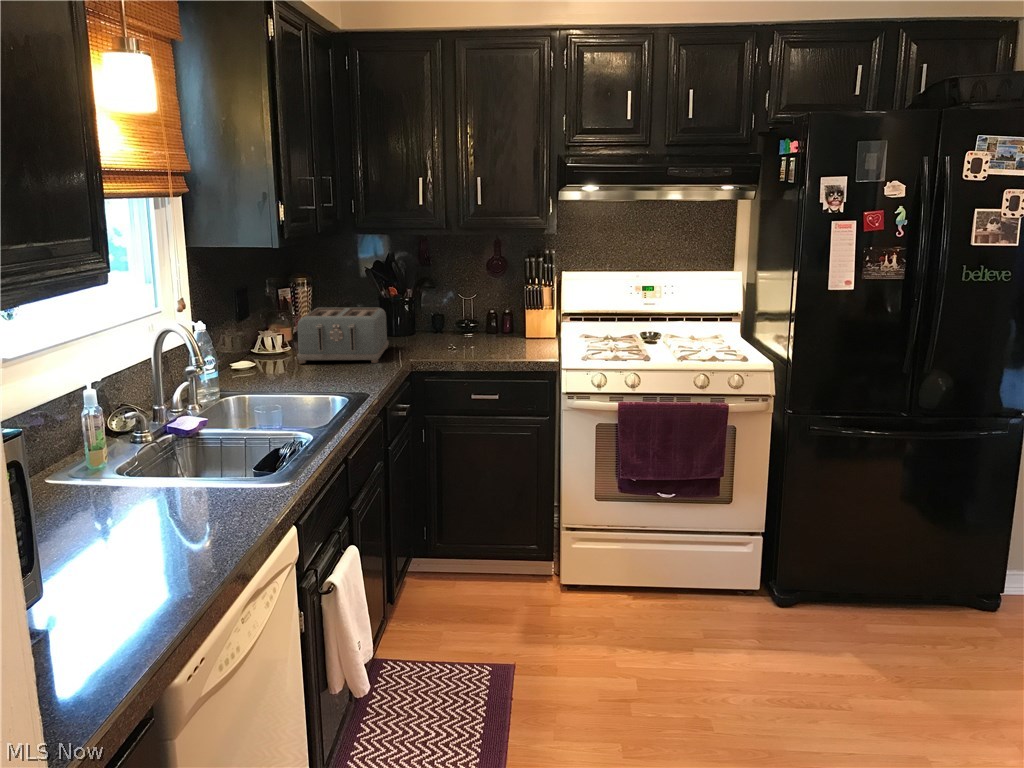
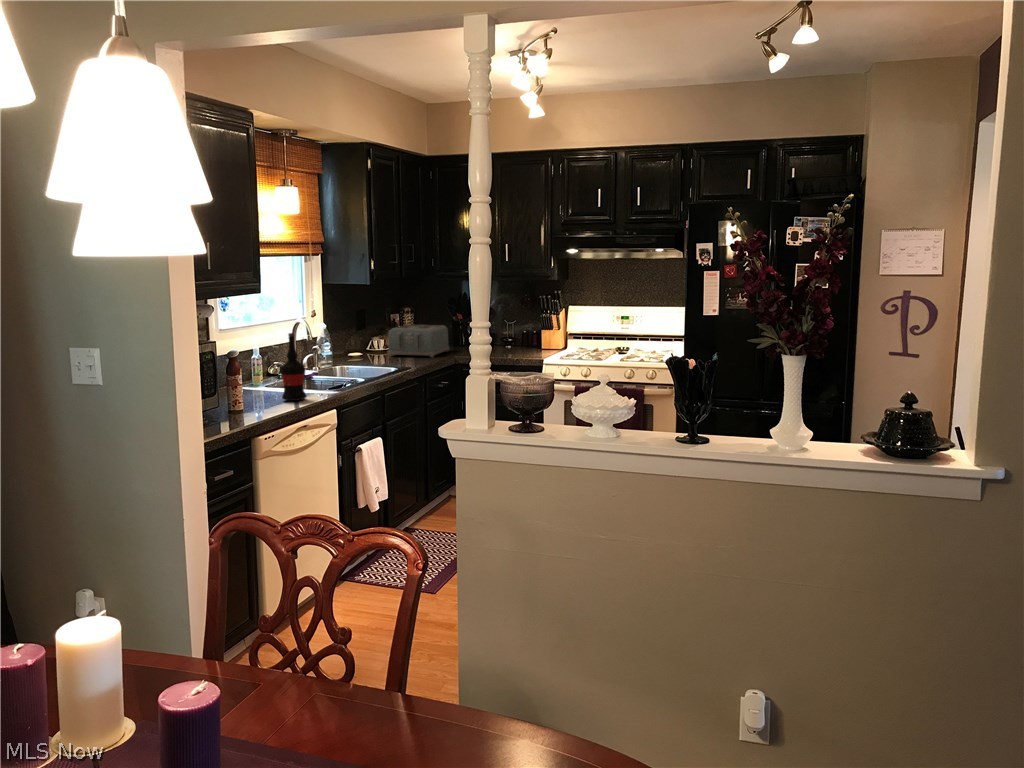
wine bottle: none [177,364,237,512] -> present [281,333,306,401]

